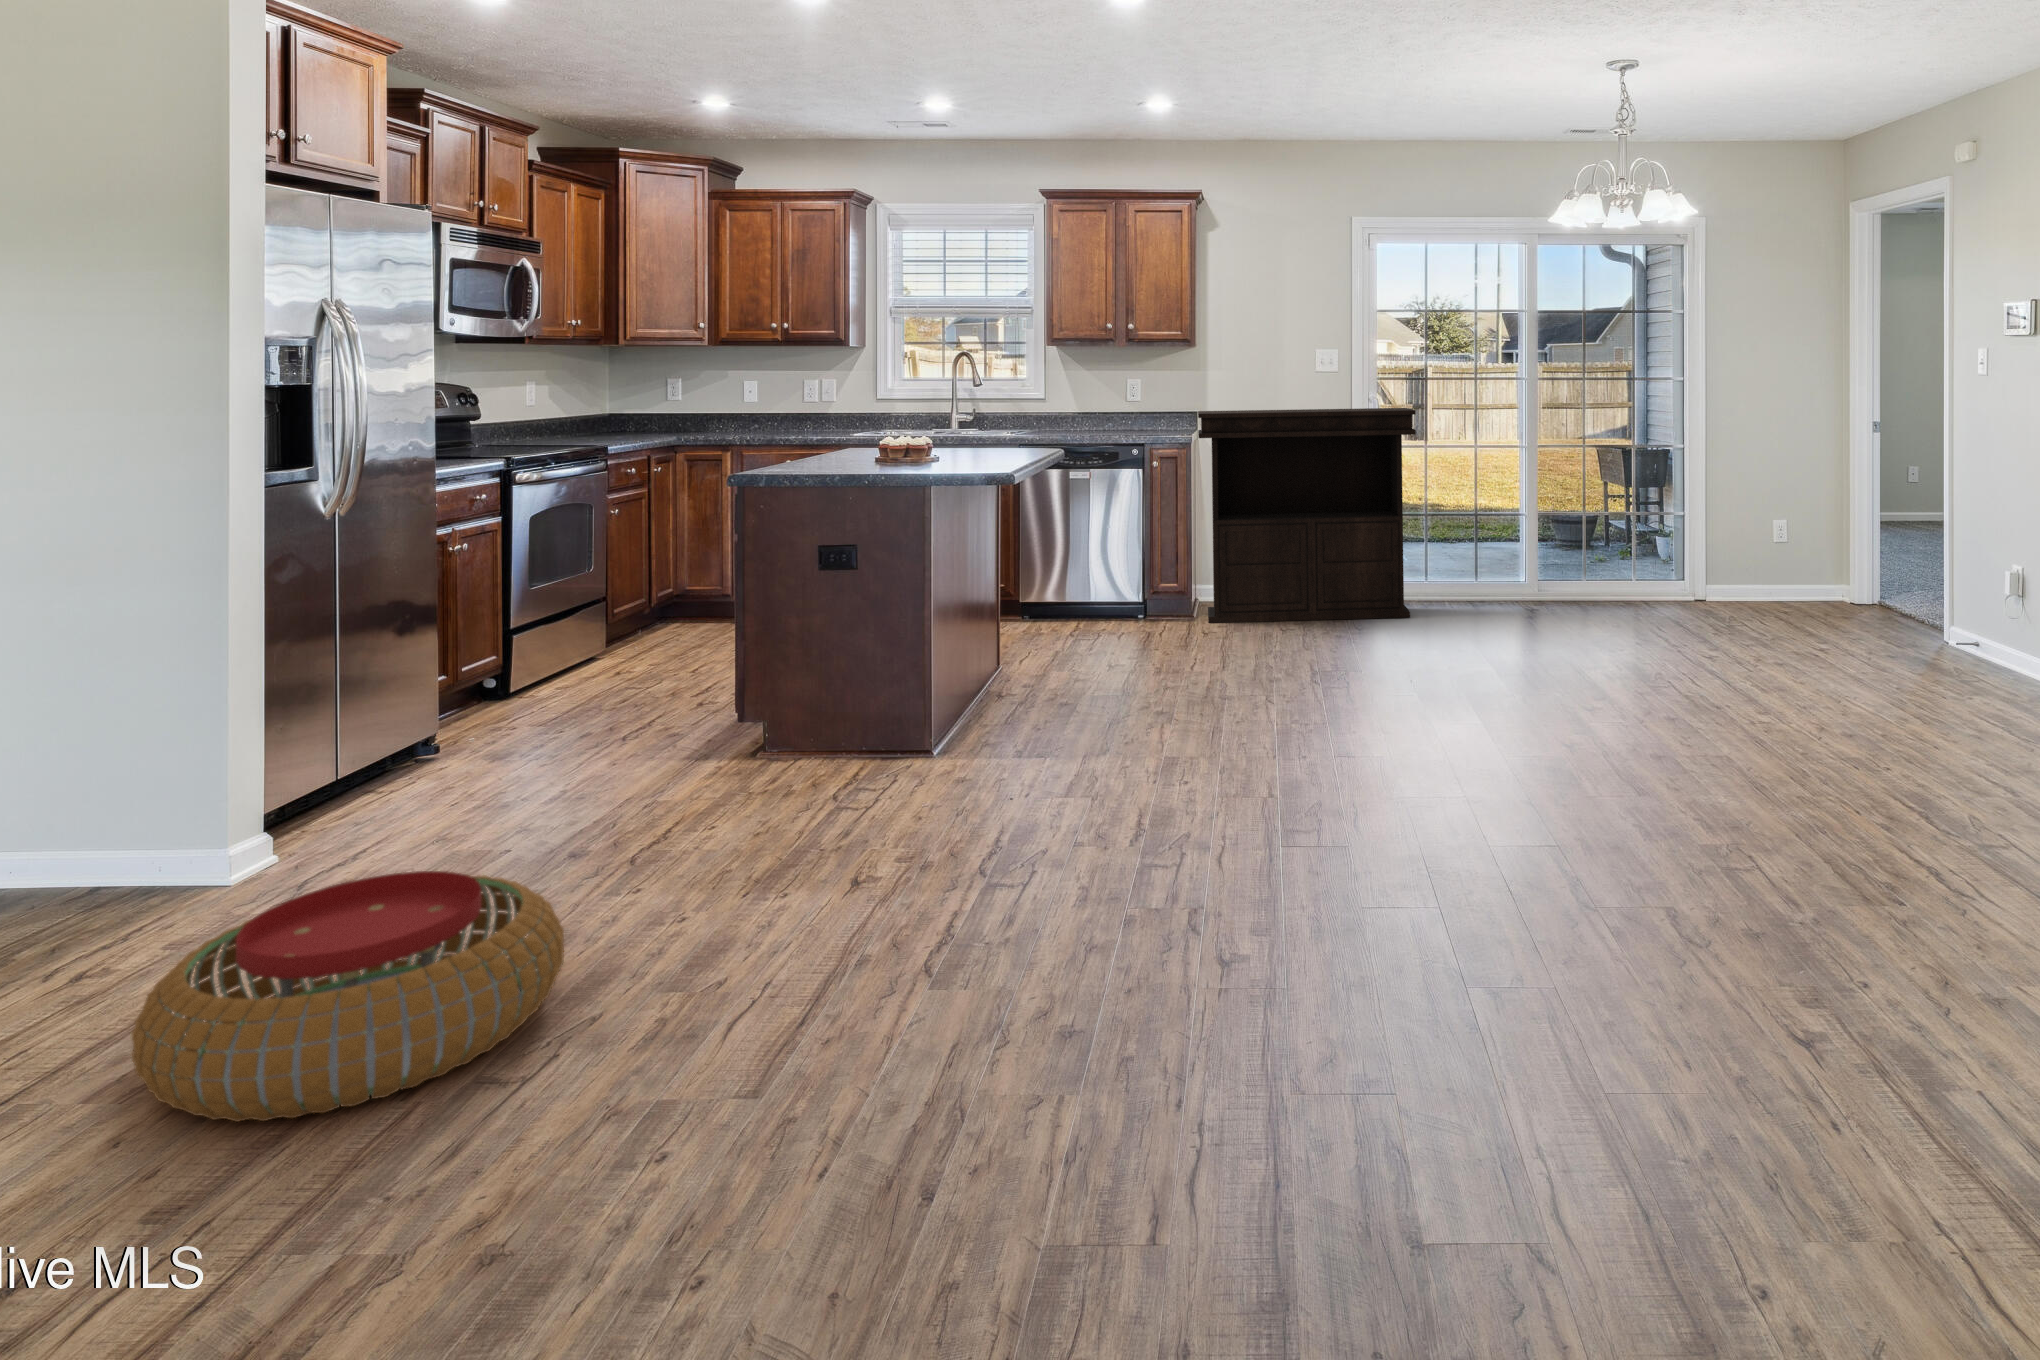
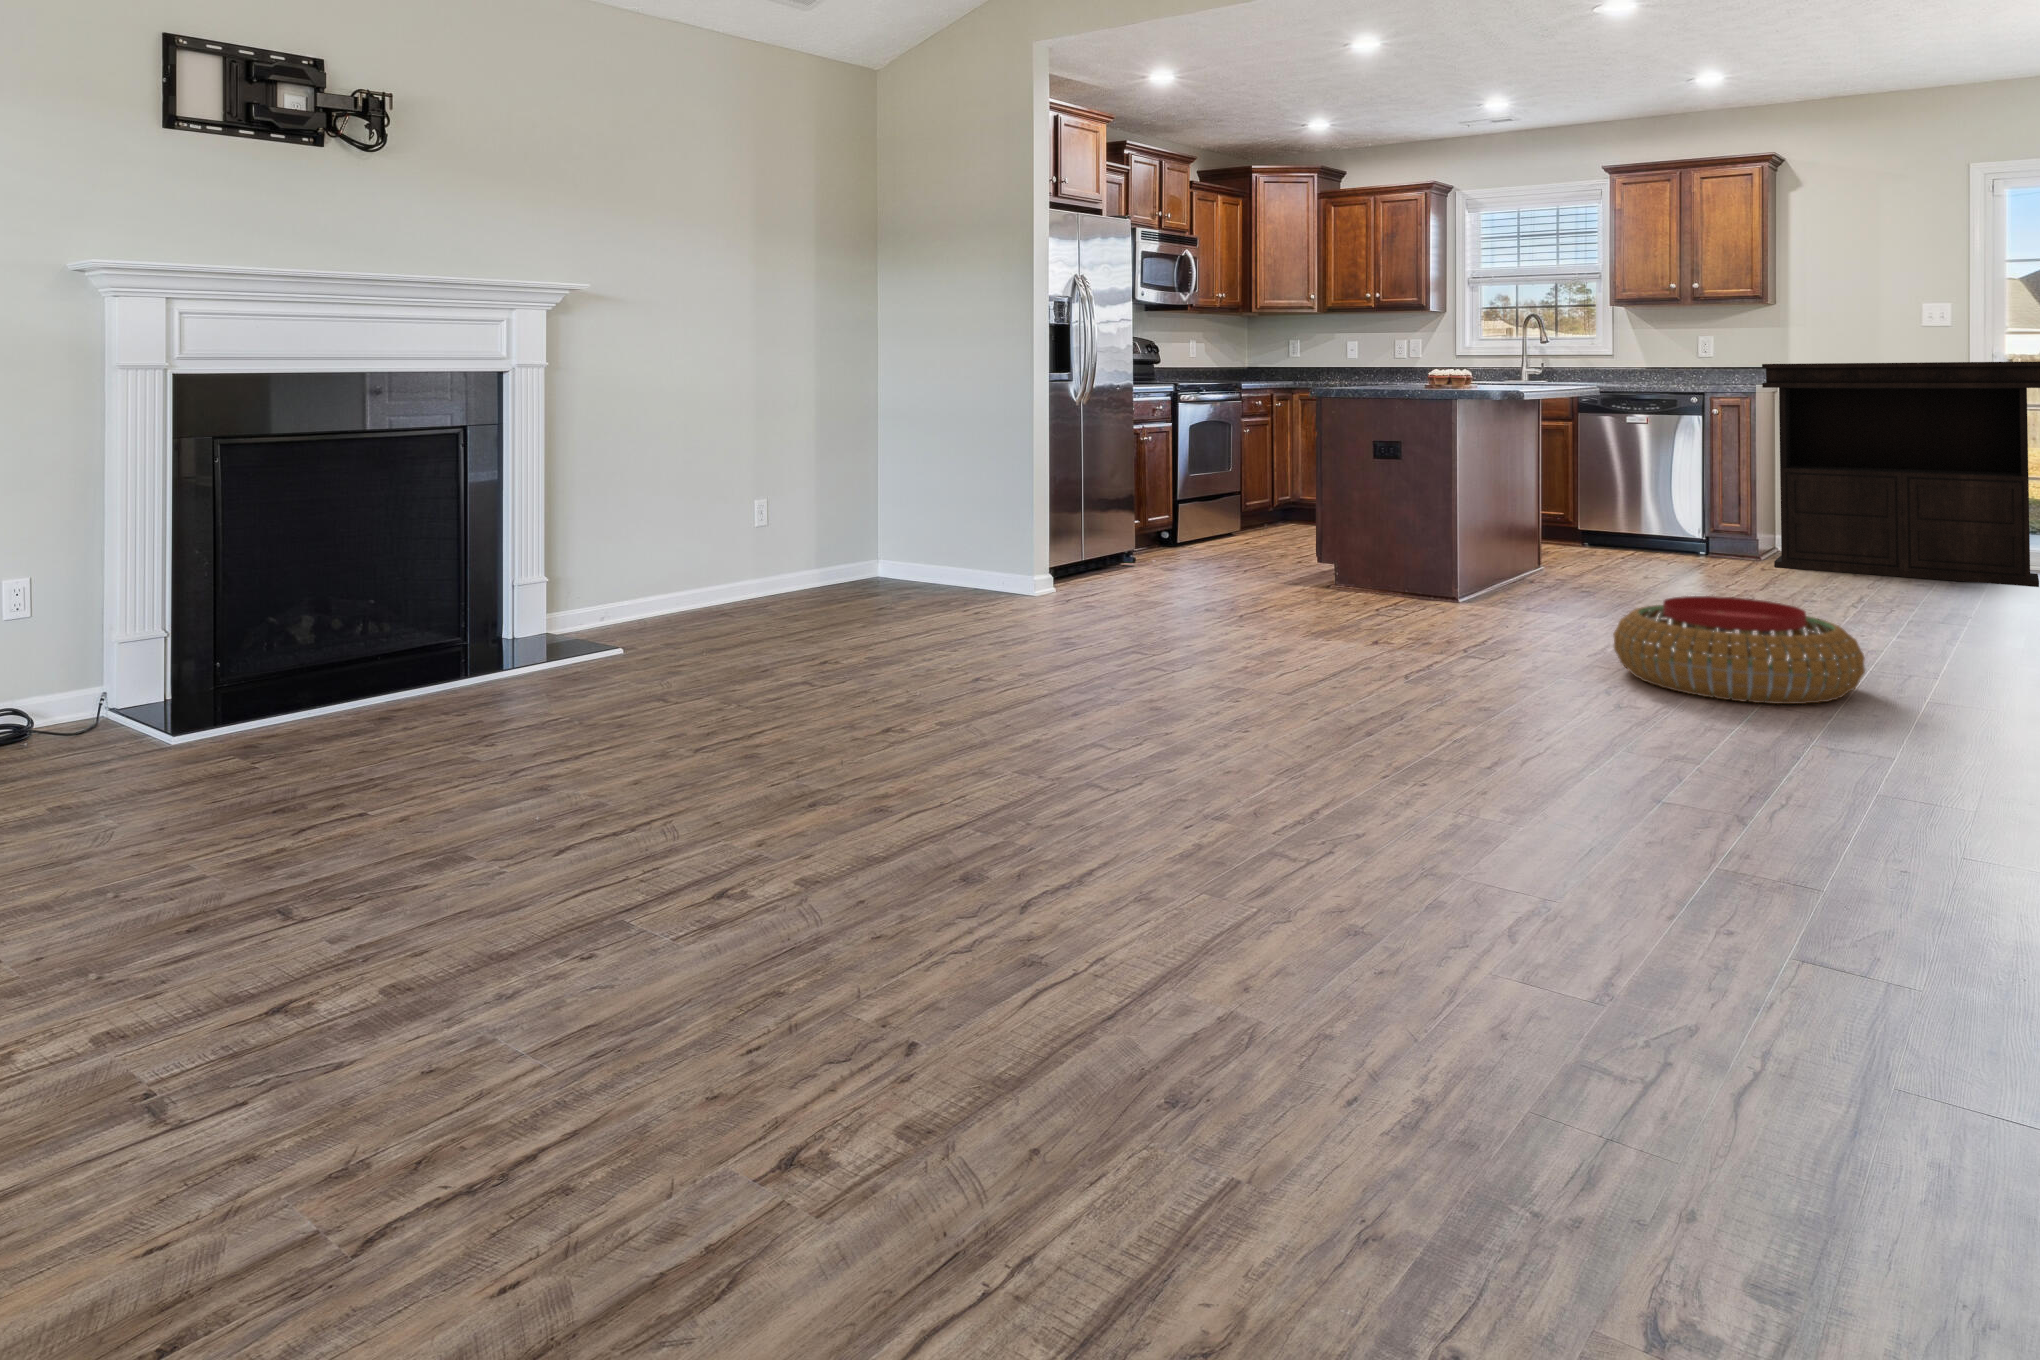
pouf: present [132,871,564,1122] -> present [1613,596,1865,704]

